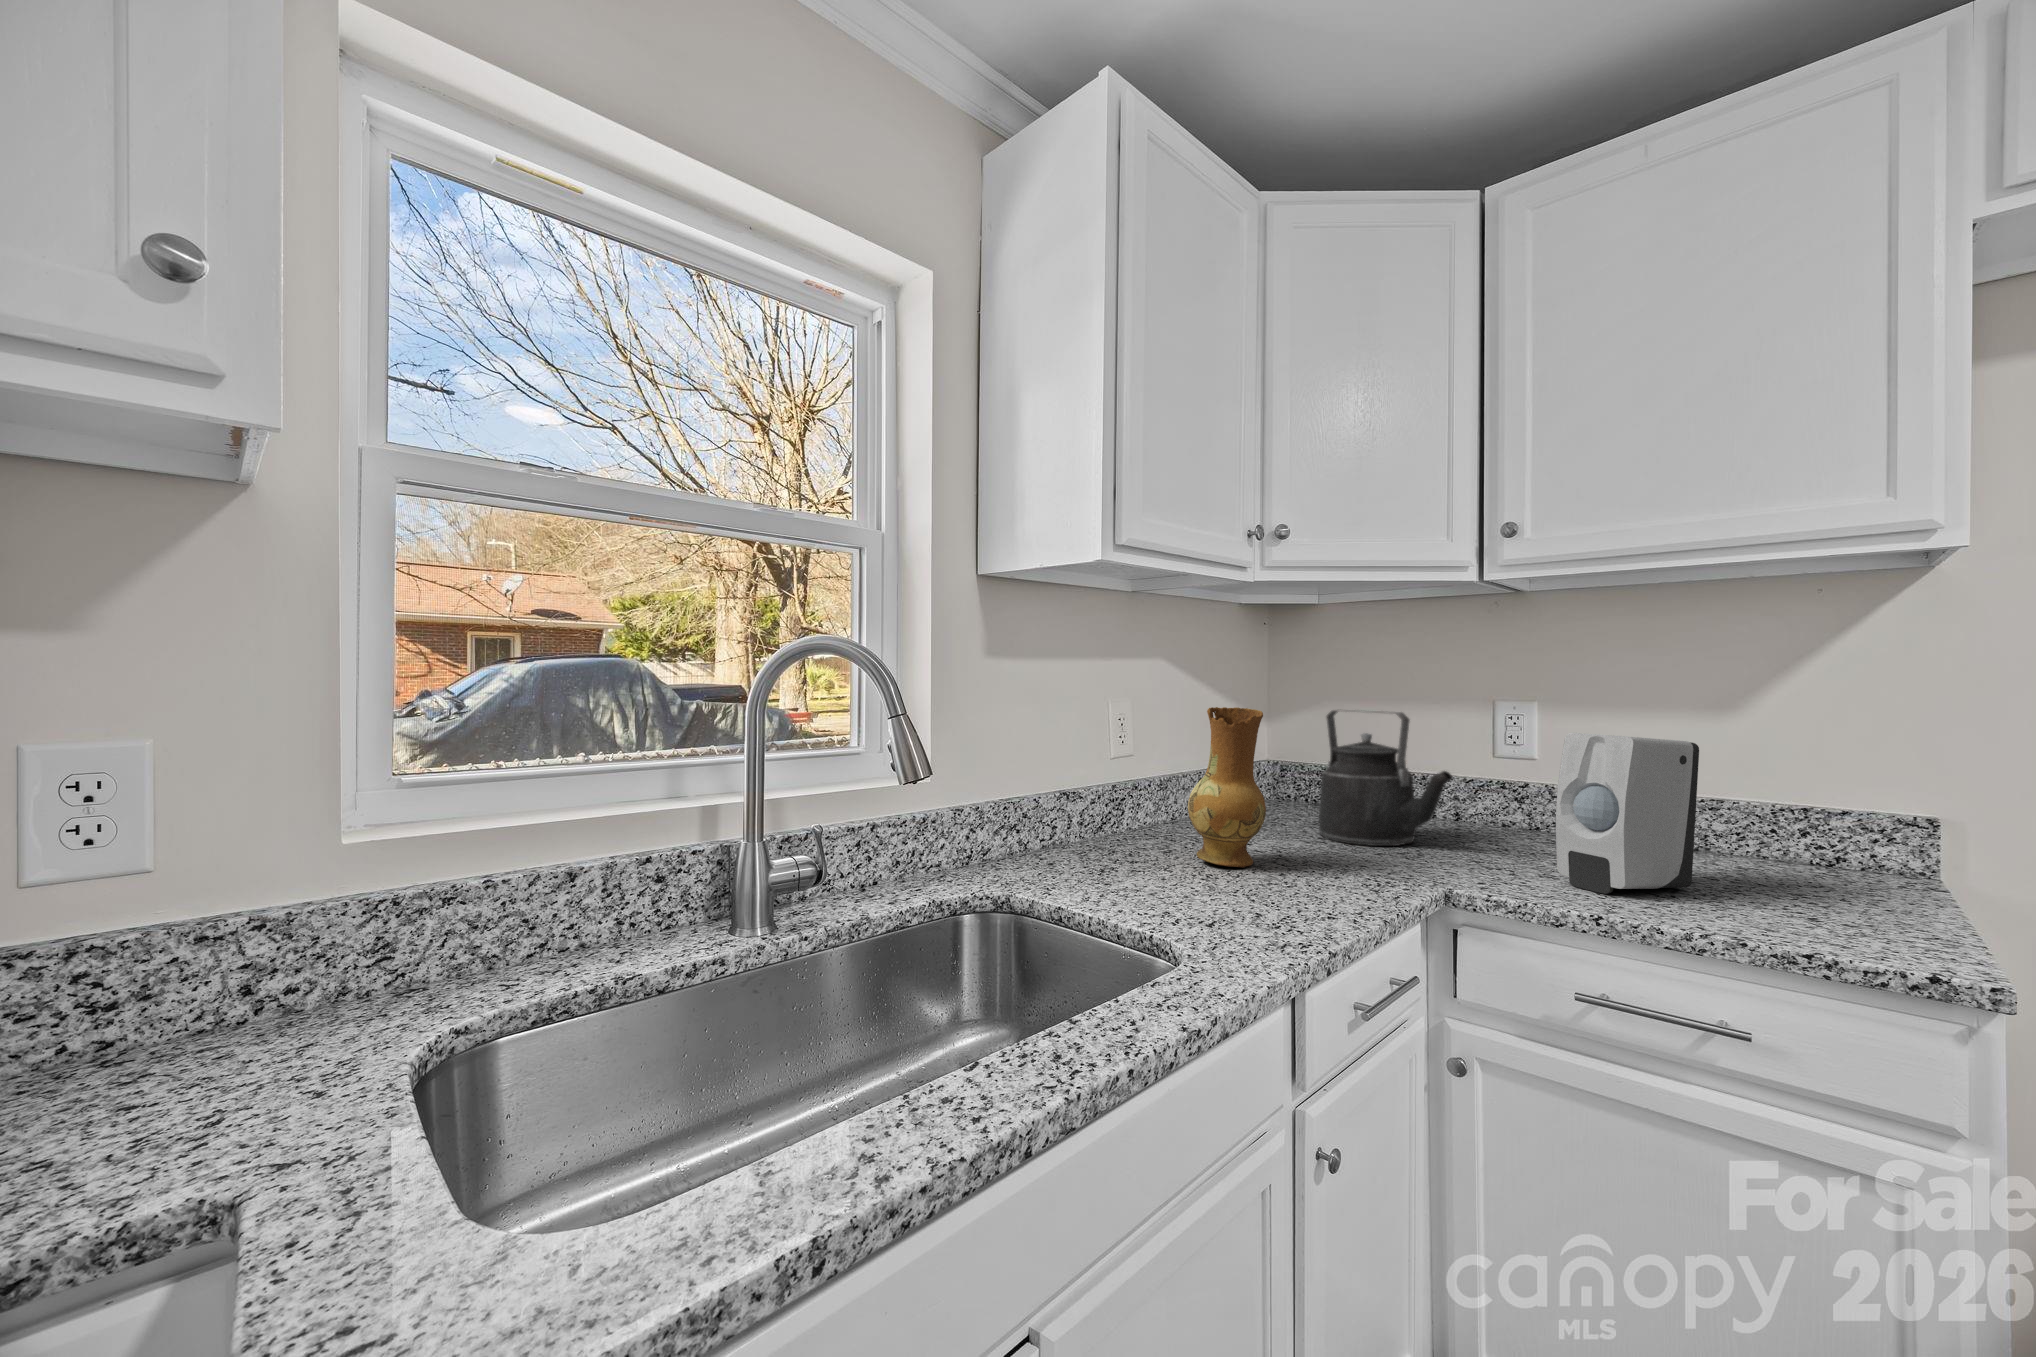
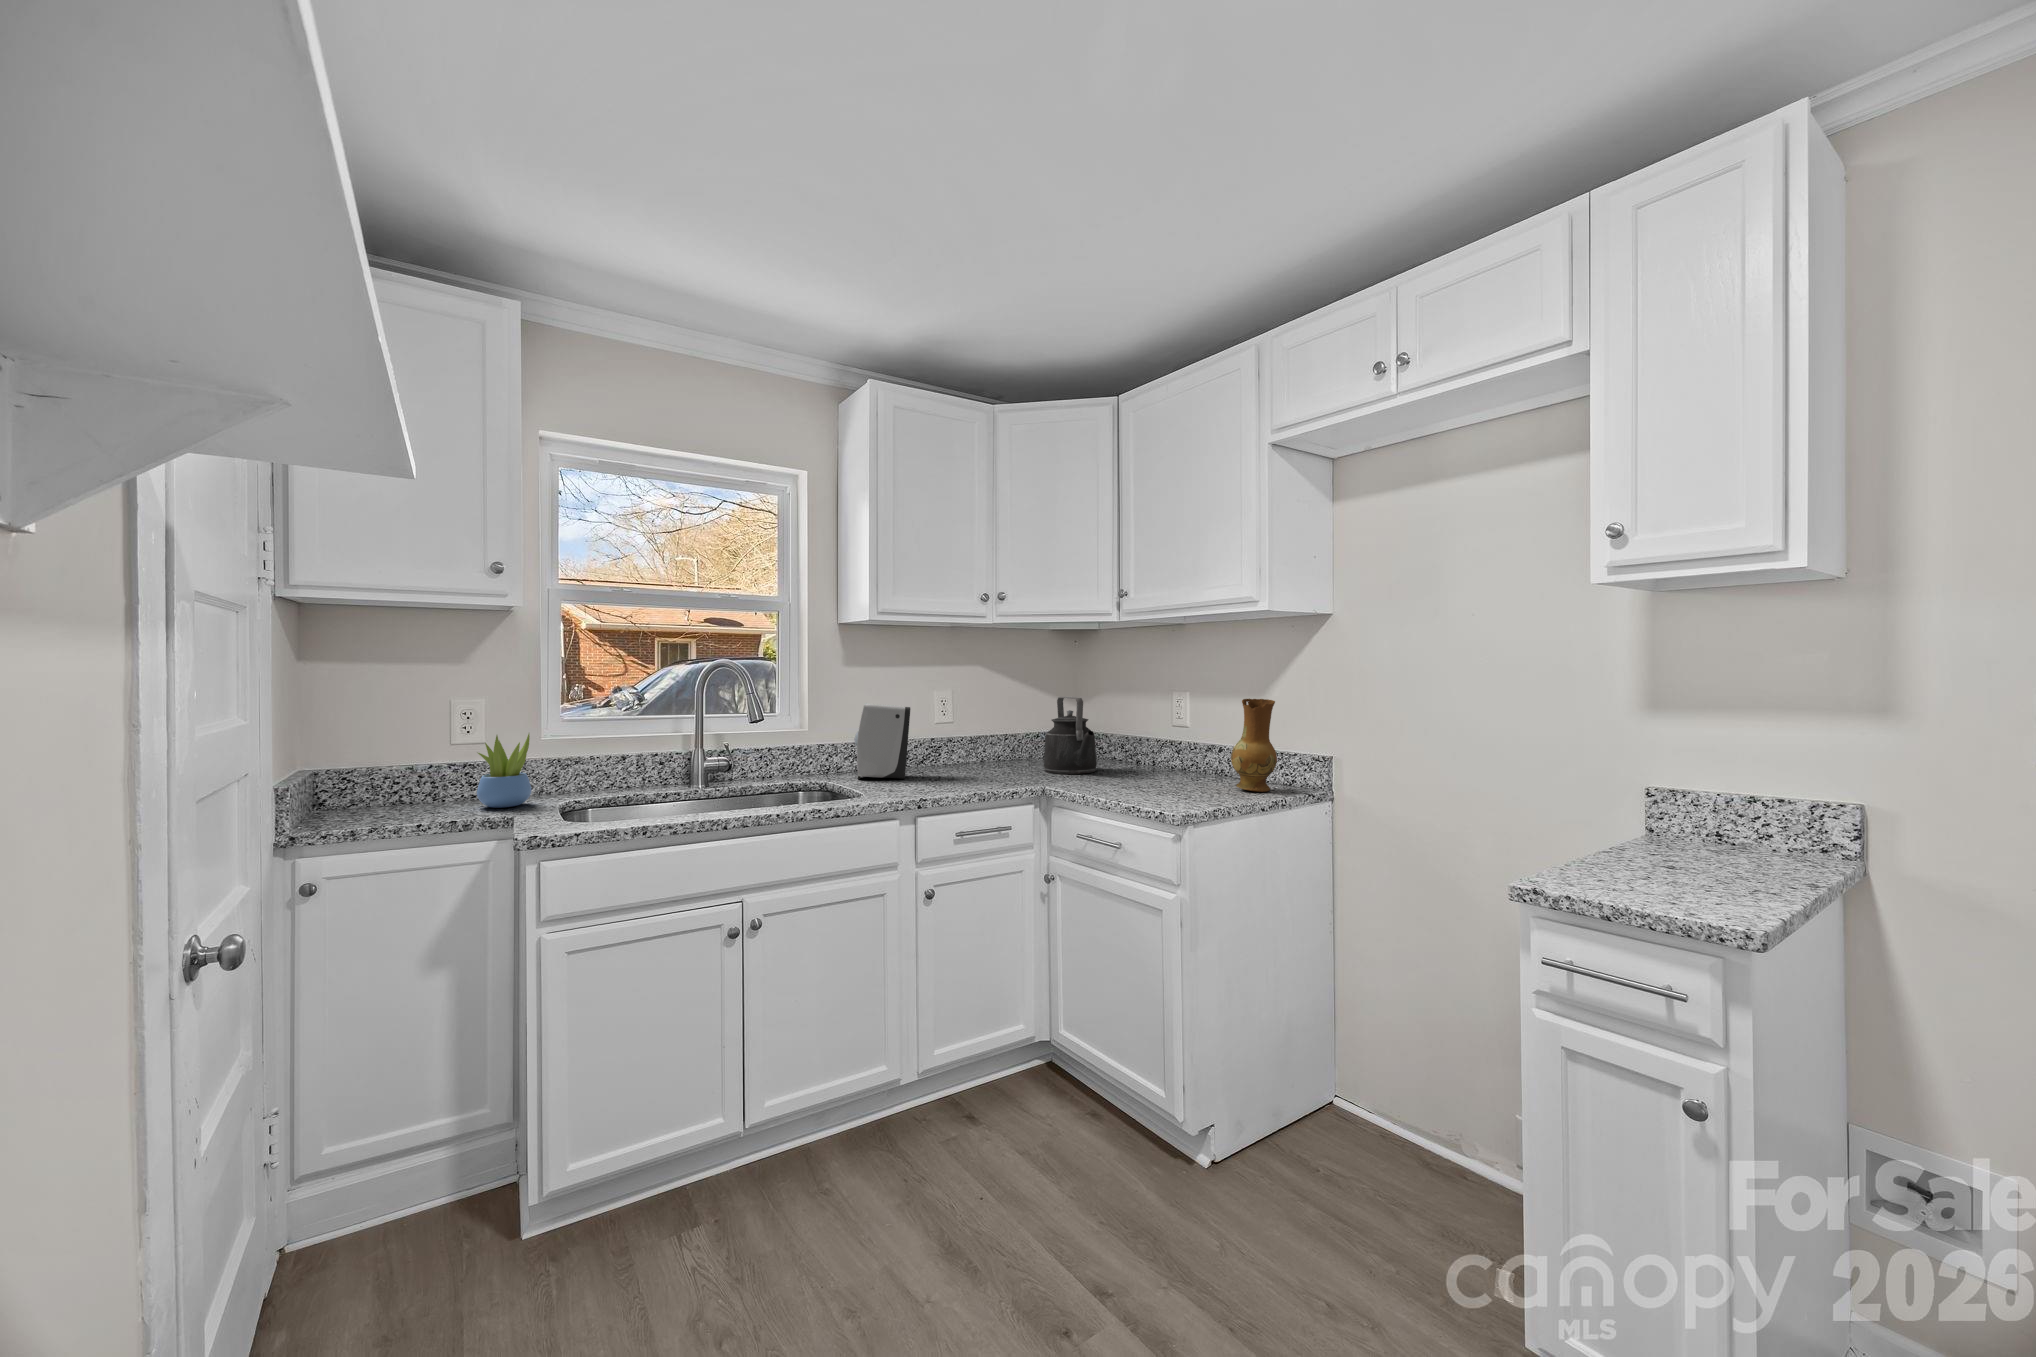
ceramic jug: present [1188,707,1266,868] -> present [1231,699,1277,792]
soap dispenser: present [1556,733,1699,894] -> present [854,703,910,779]
succulent plant: none [103,843,312,1106] -> present [477,734,532,808]

